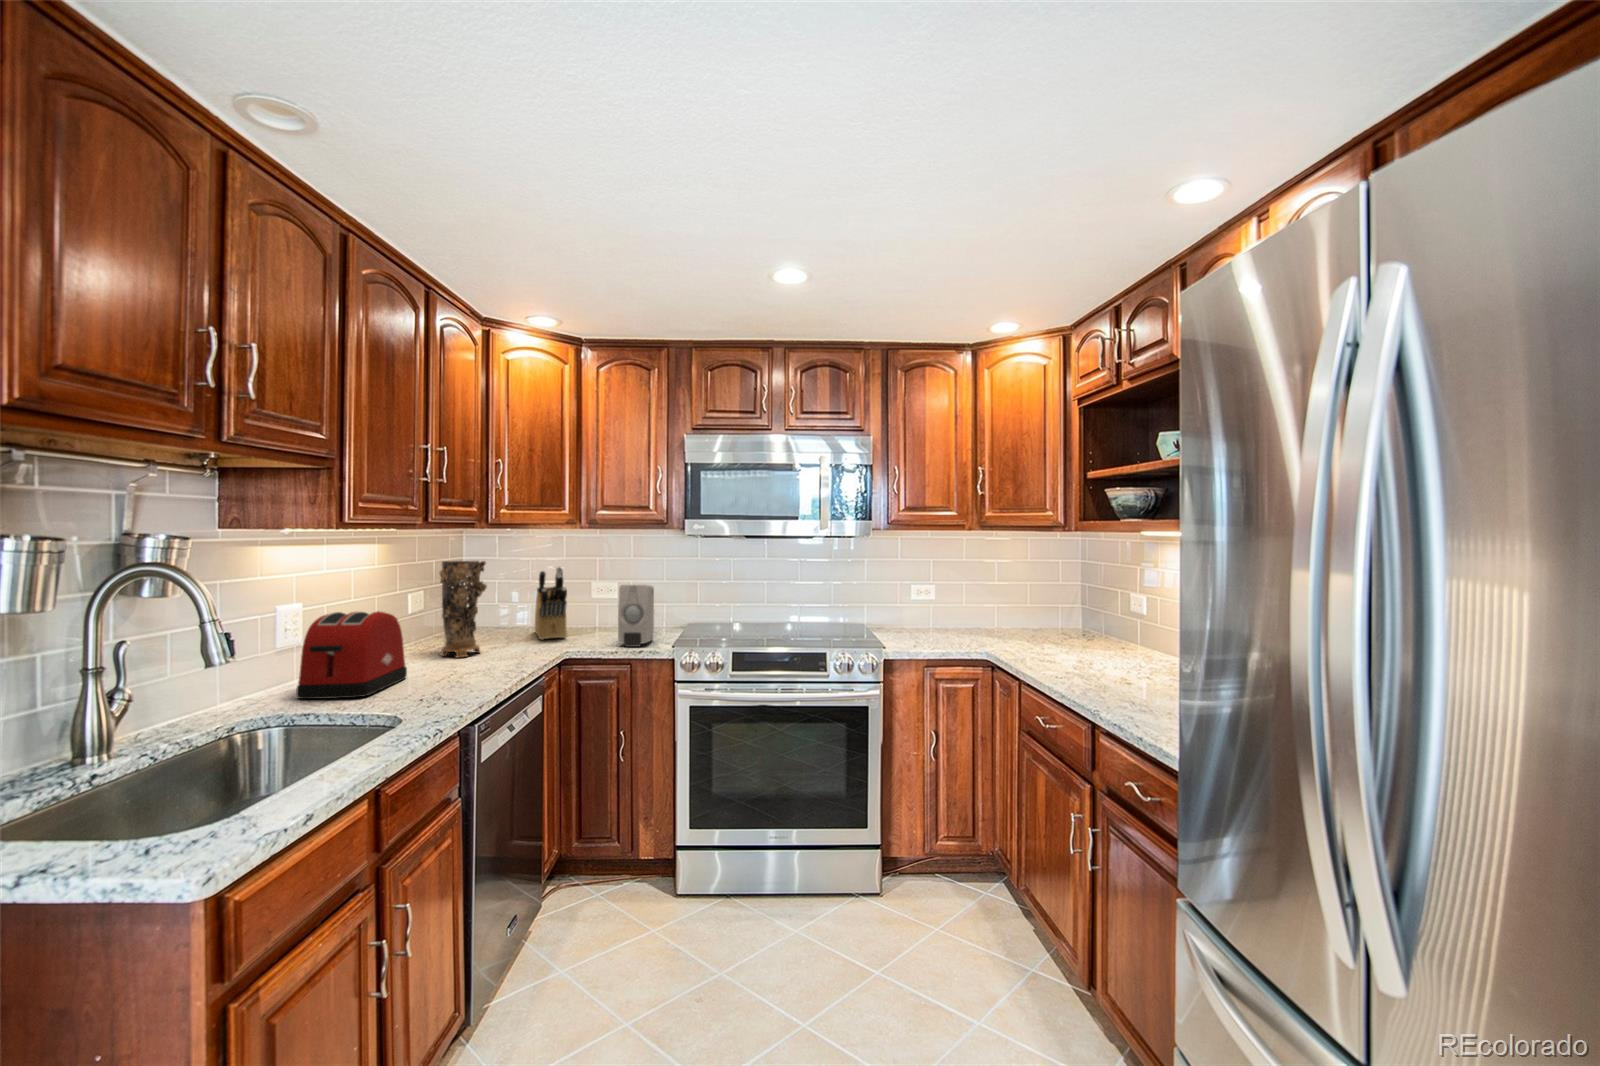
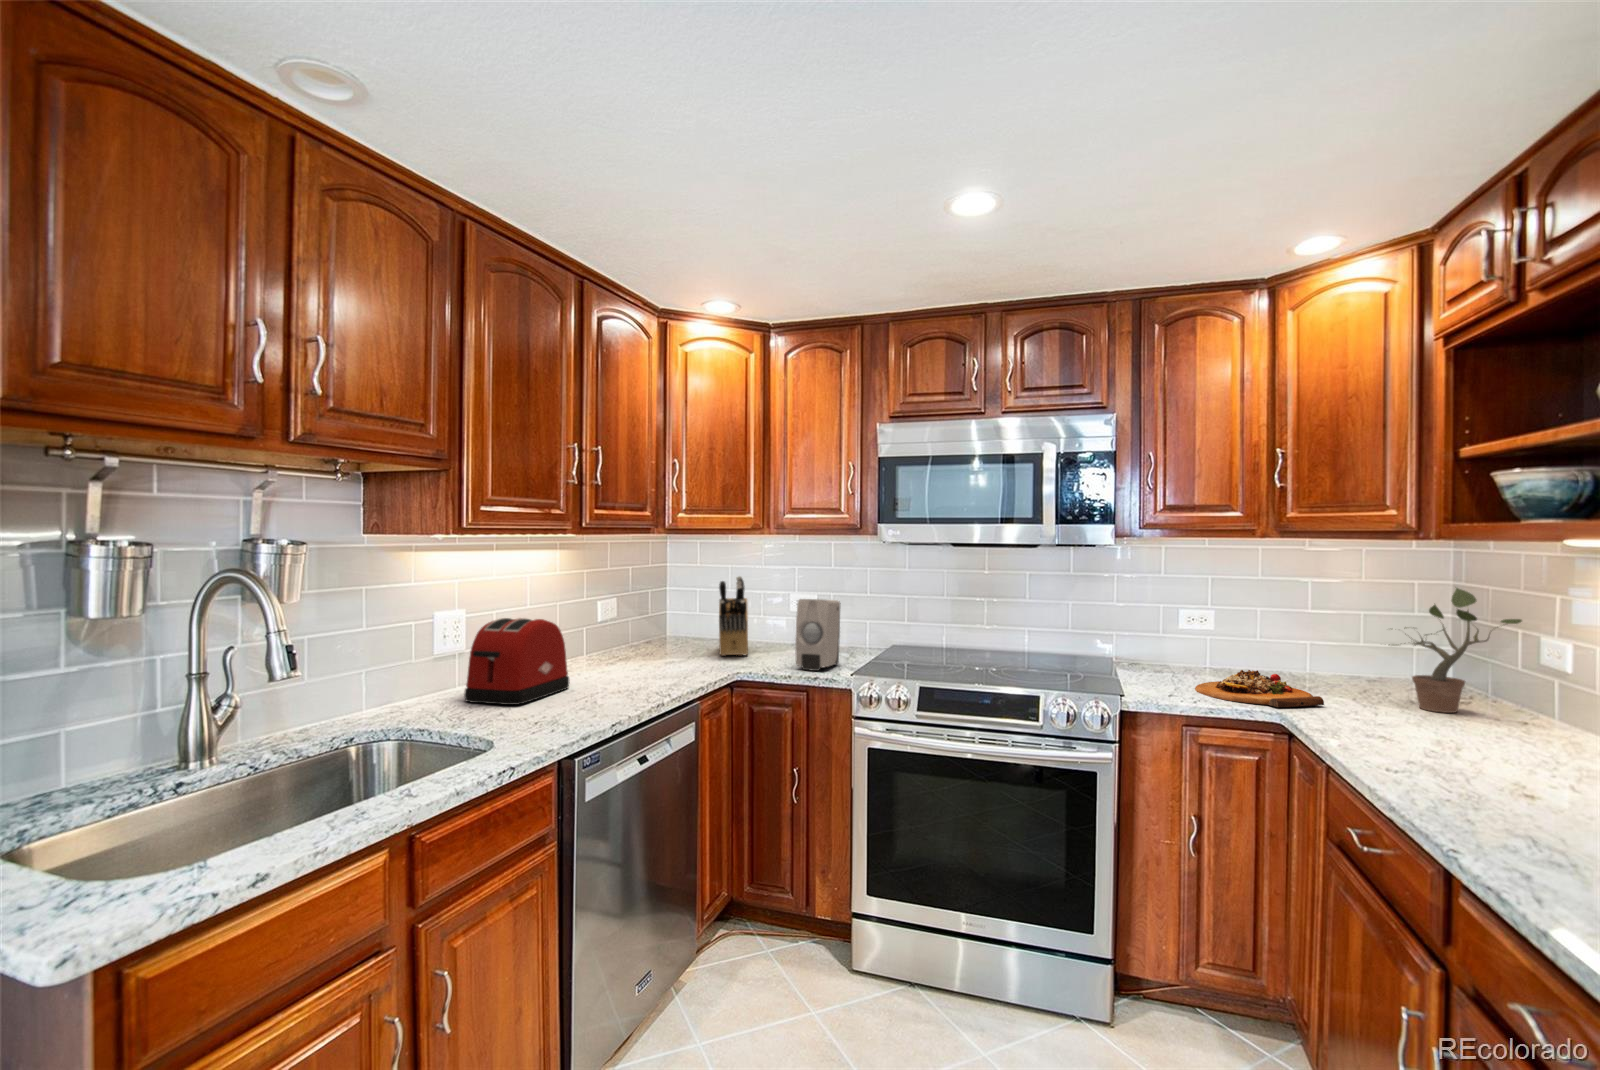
decorative vase: present [439,560,487,658] -> none [615,568,660,670]
potted plant: none [1038,561,1120,645] -> present [1389,588,1522,713]
cutting board: none [928,624,1012,649] -> present [1195,670,1324,707]

